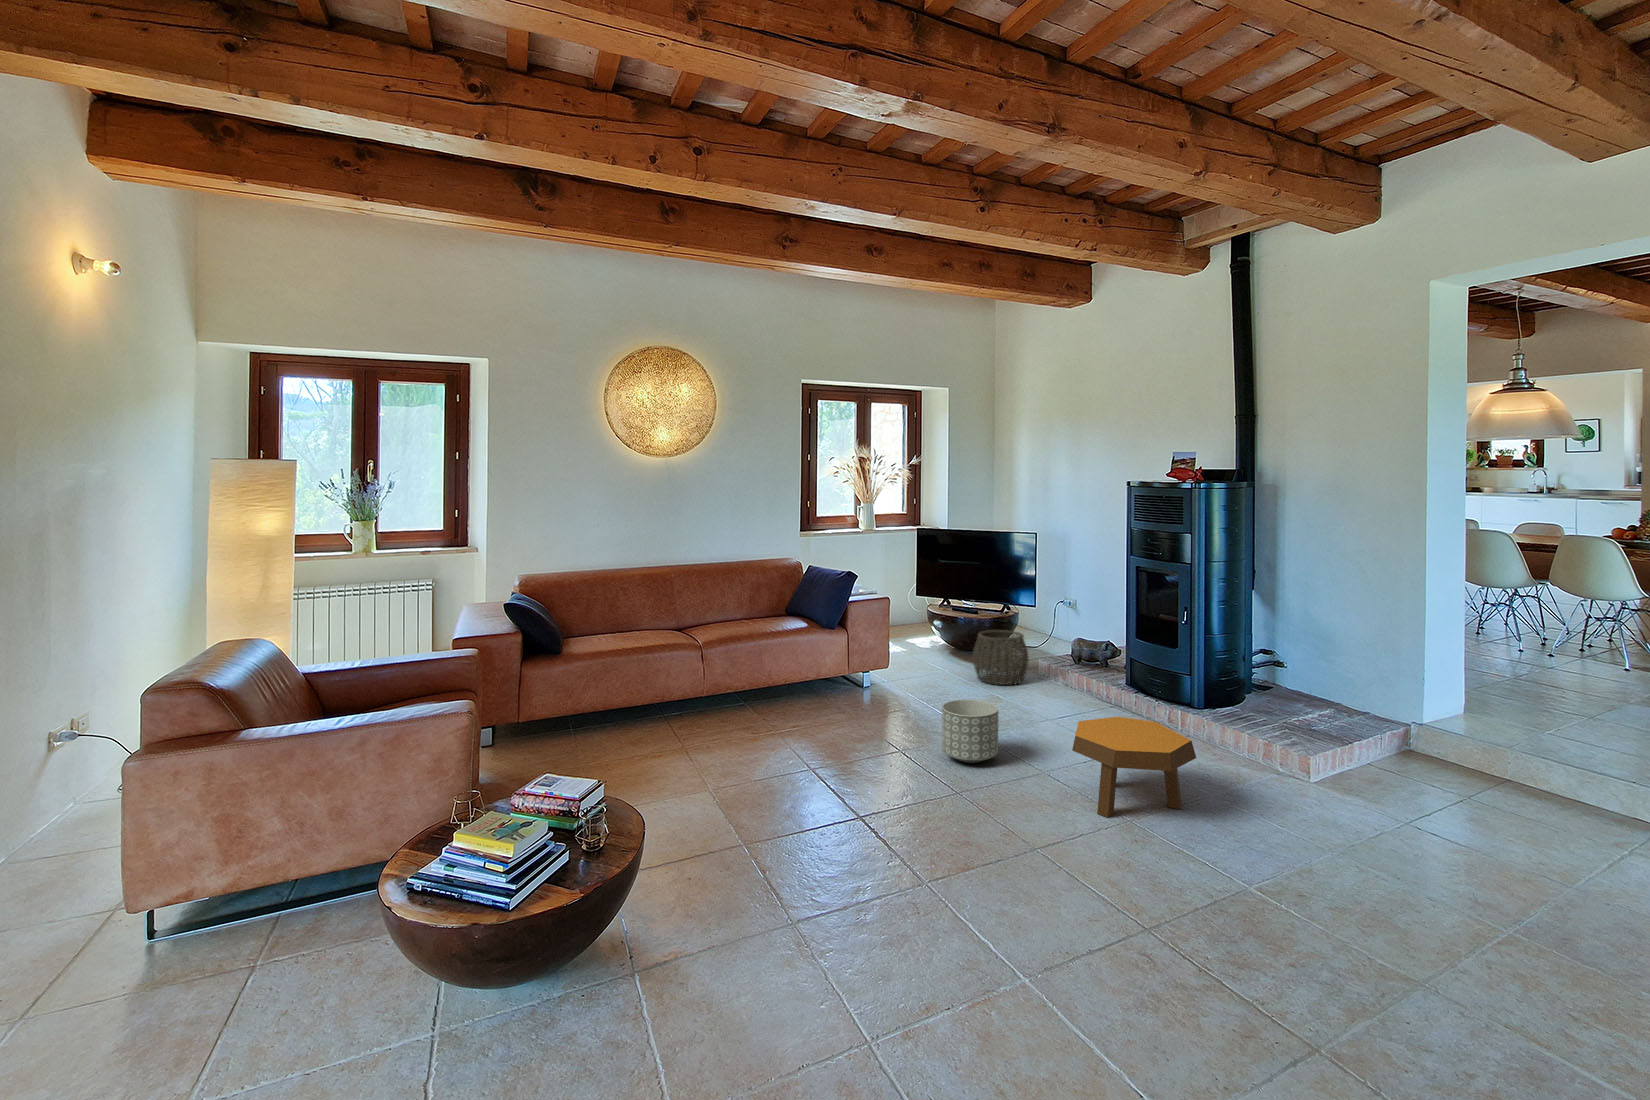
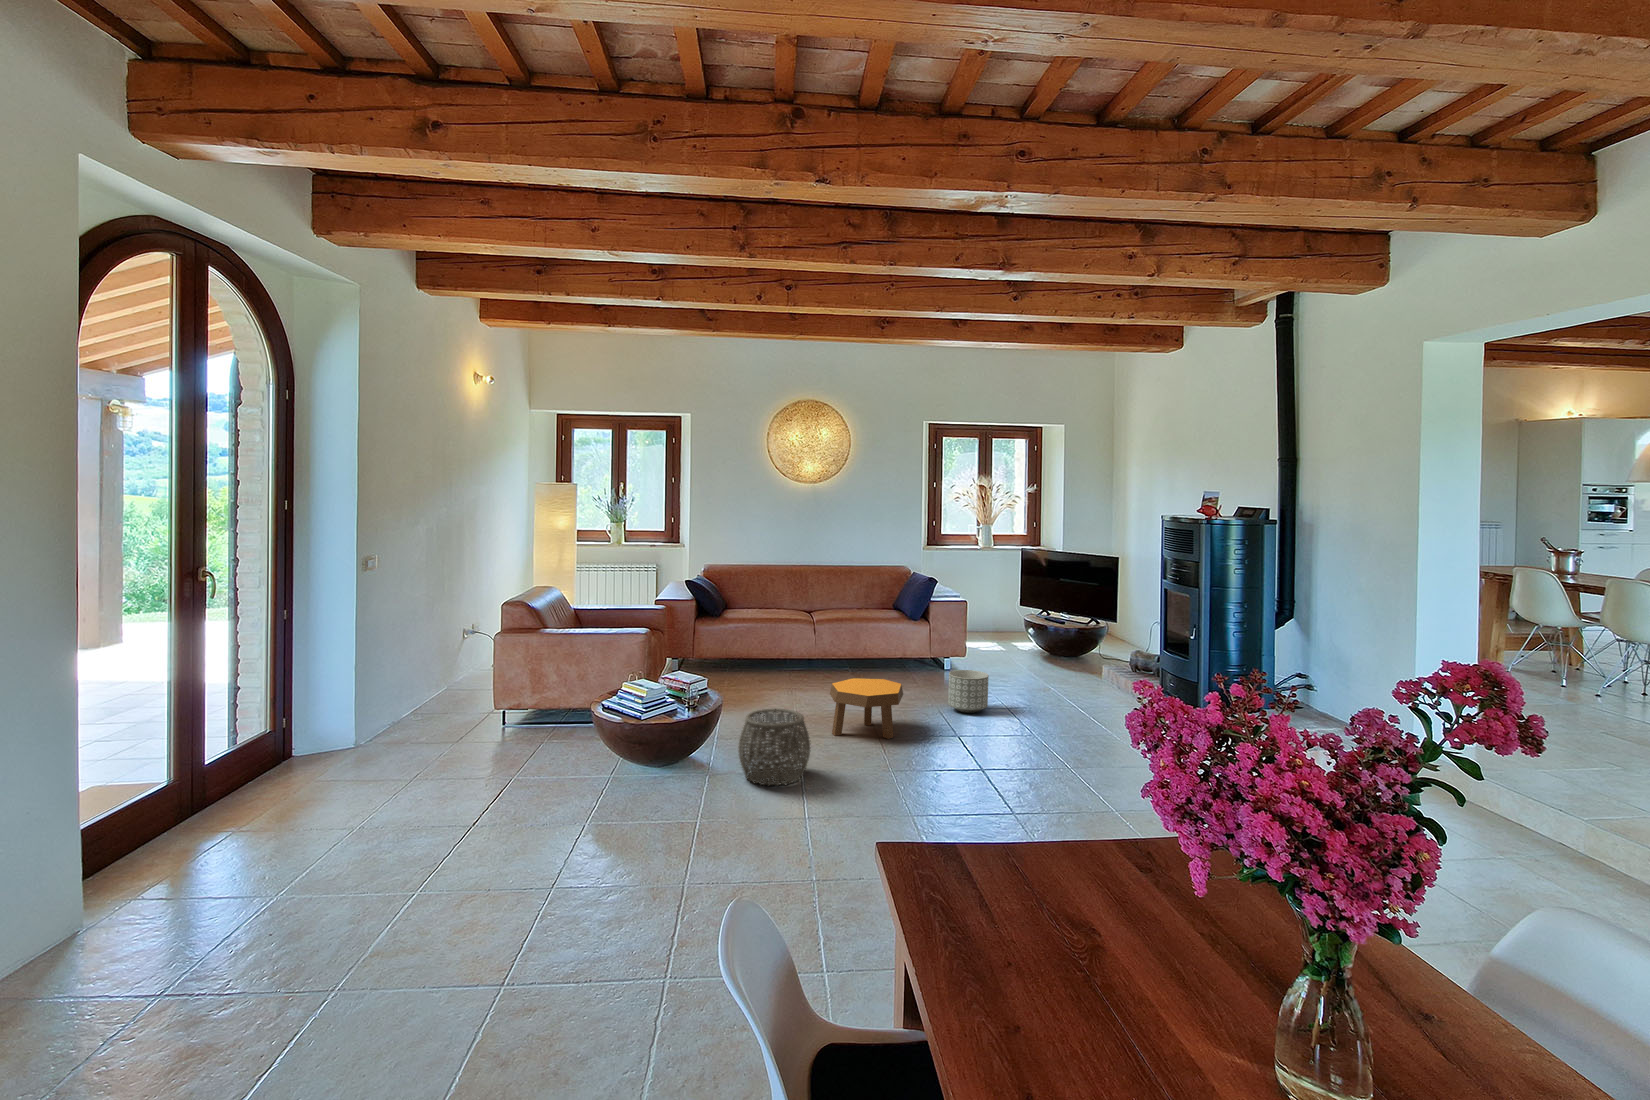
woven basket: present [973,630,1028,685] -> present [738,709,810,785]
footstool: present [1072,717,1196,817] -> present [830,678,903,739]

